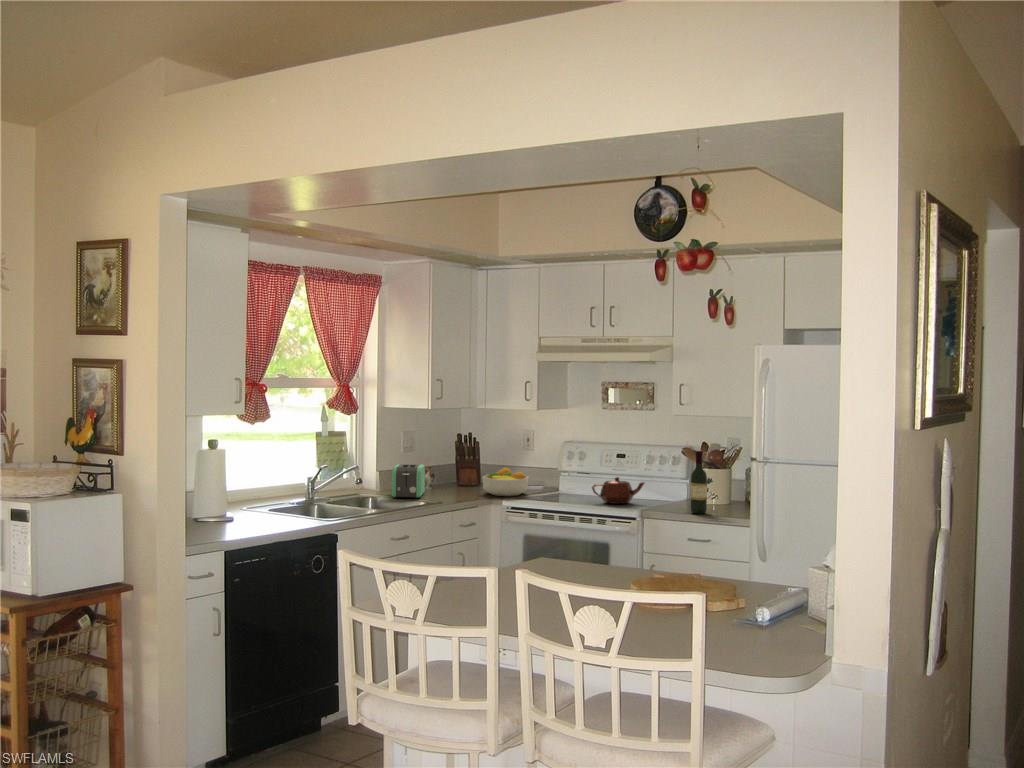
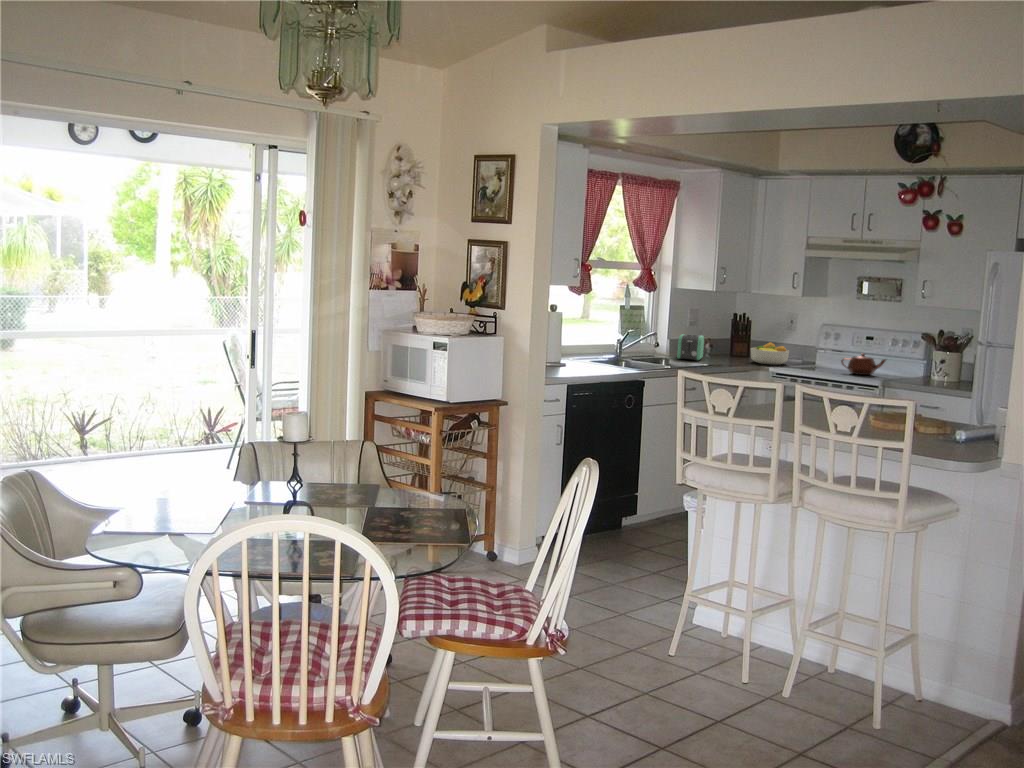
wine bottle: present [690,451,707,514] -> none [922,334,938,385]

